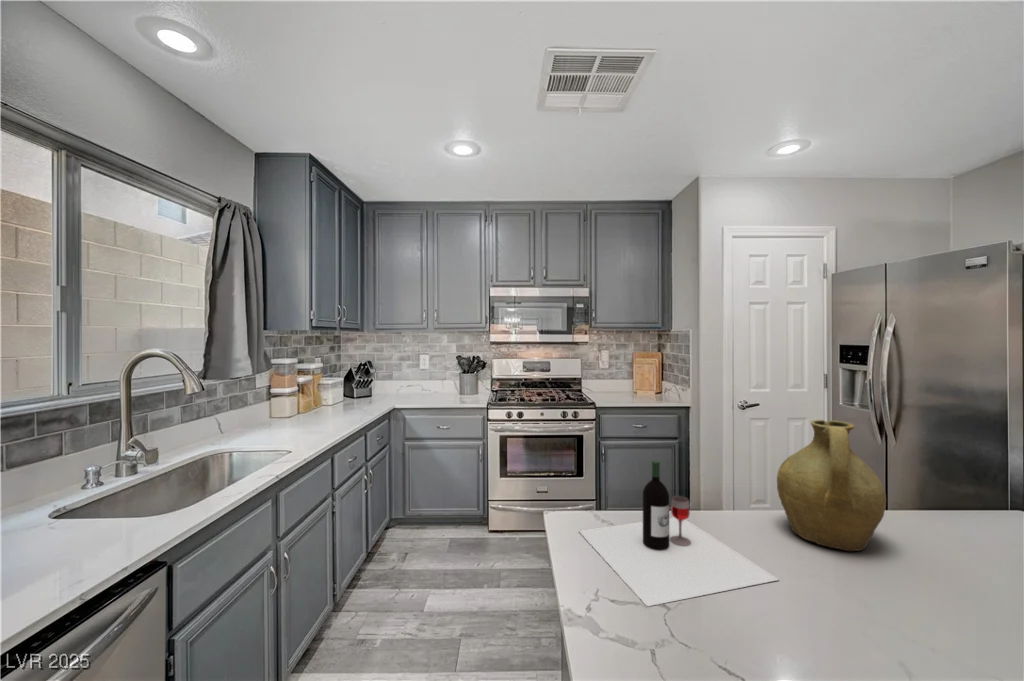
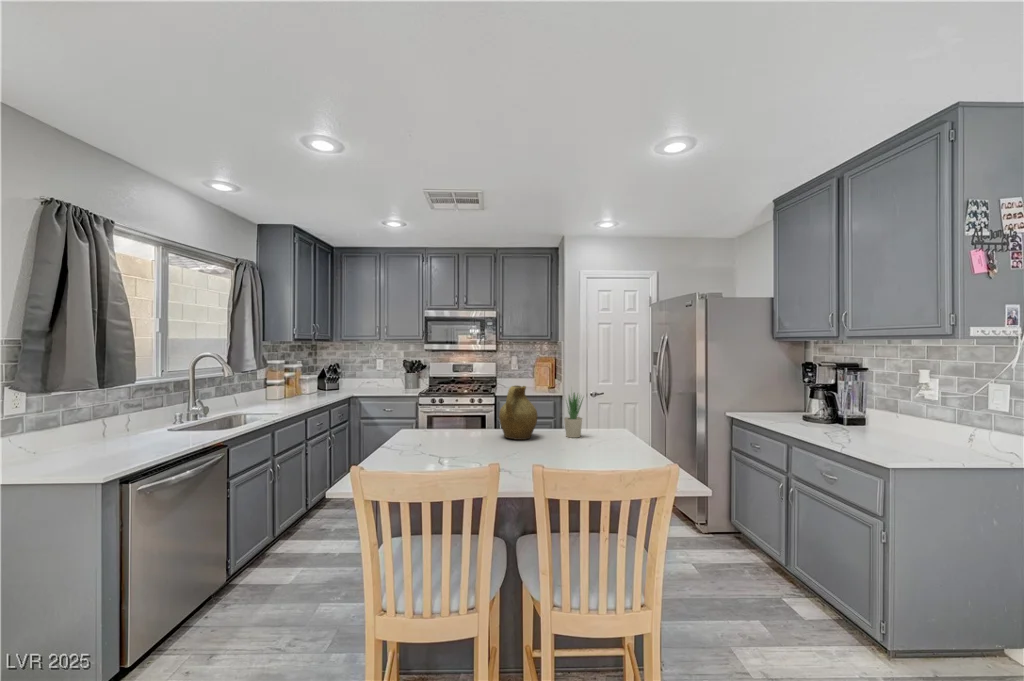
potted plant: none [915,419,986,540] -> present [564,393,583,438]
wine bottle: present [579,461,778,606] -> none [409,402,472,449]

